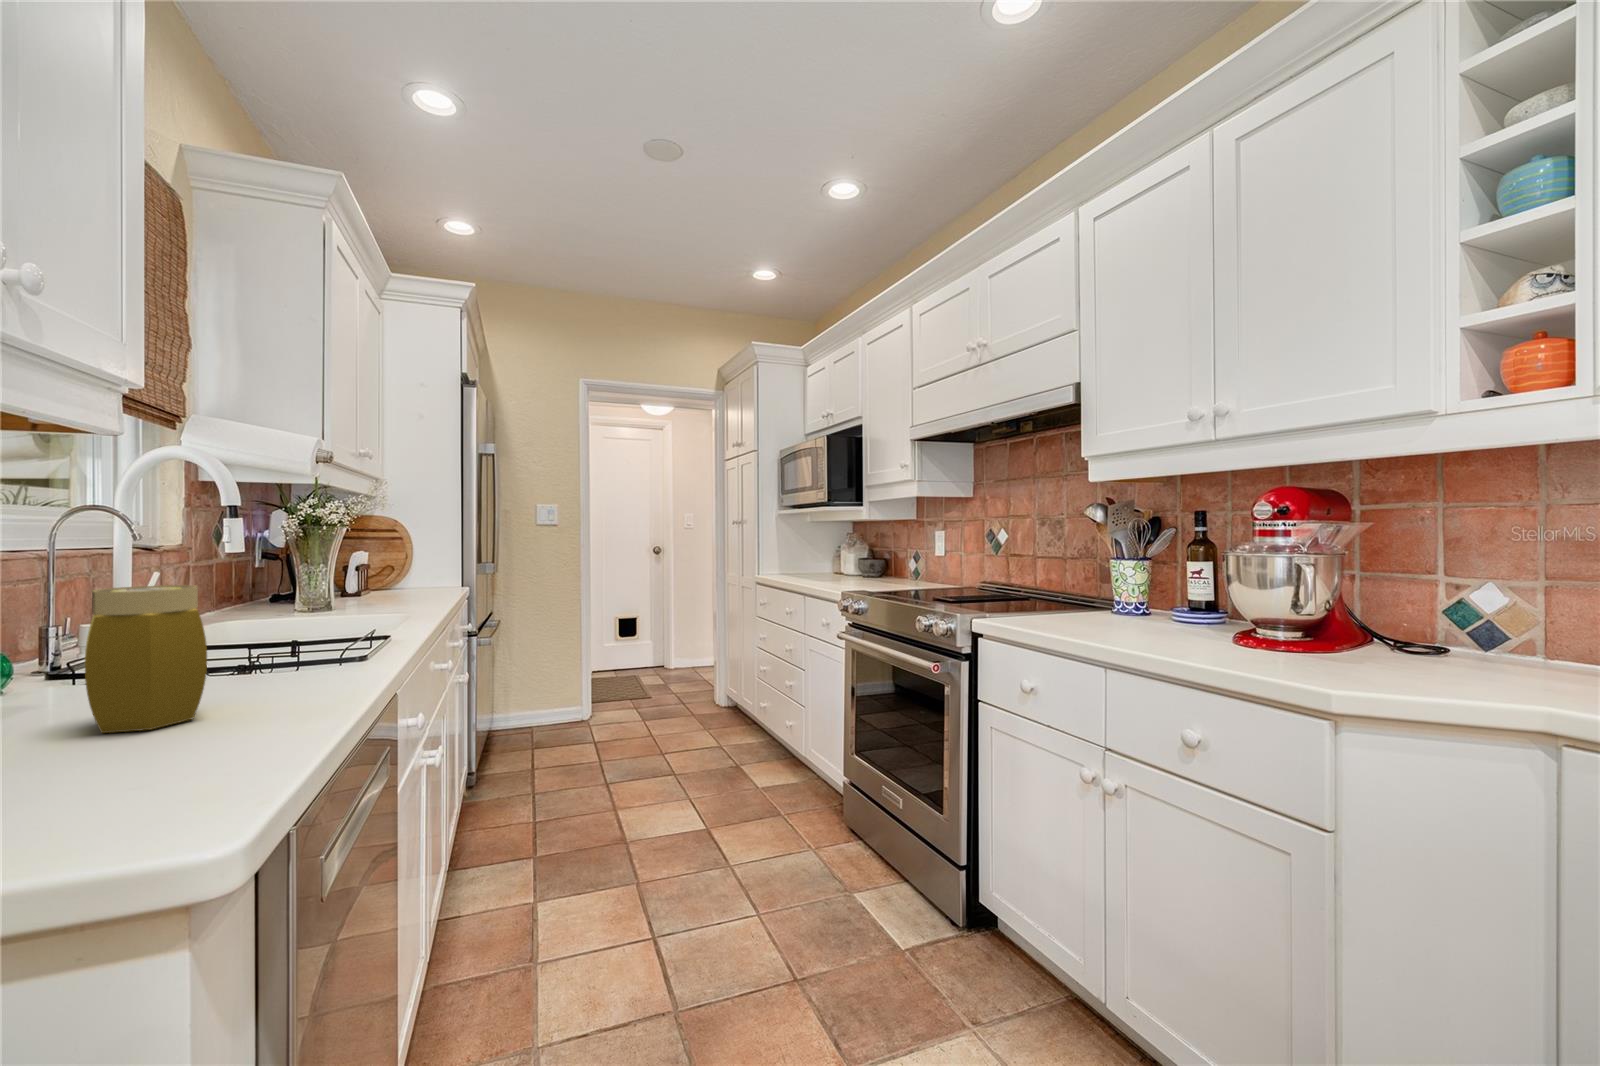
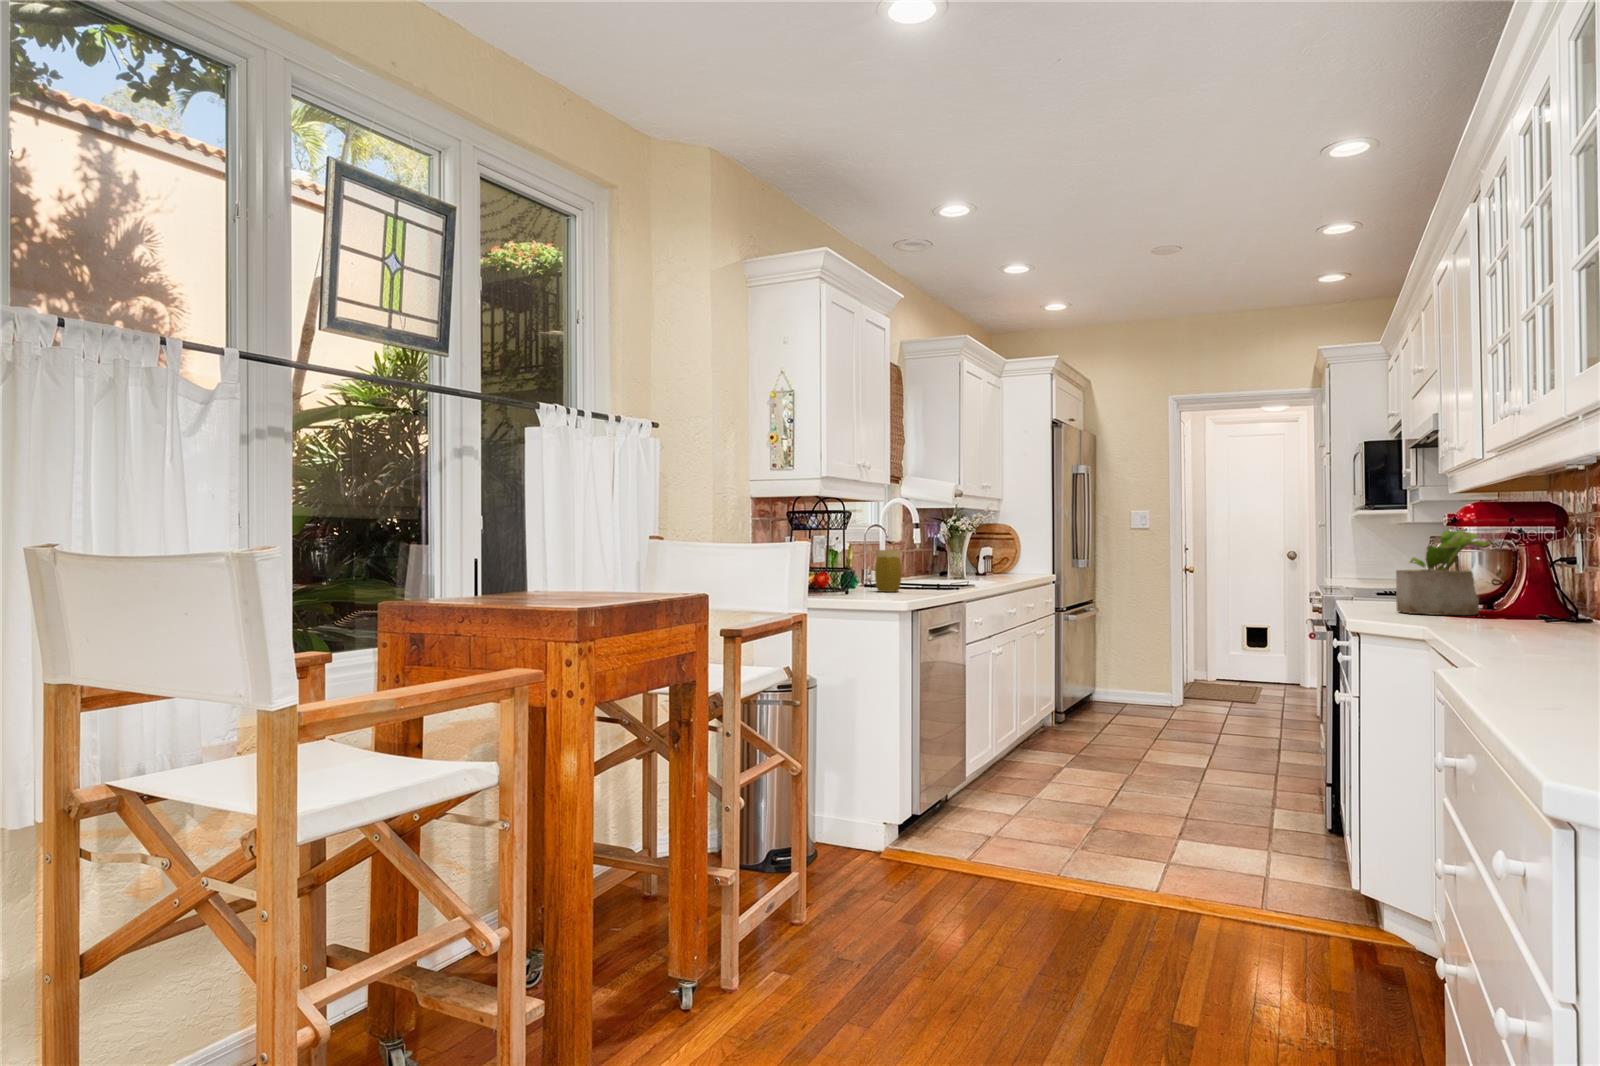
potted plant: none [1321,534,1508,679] -> present [1396,530,1490,615]

